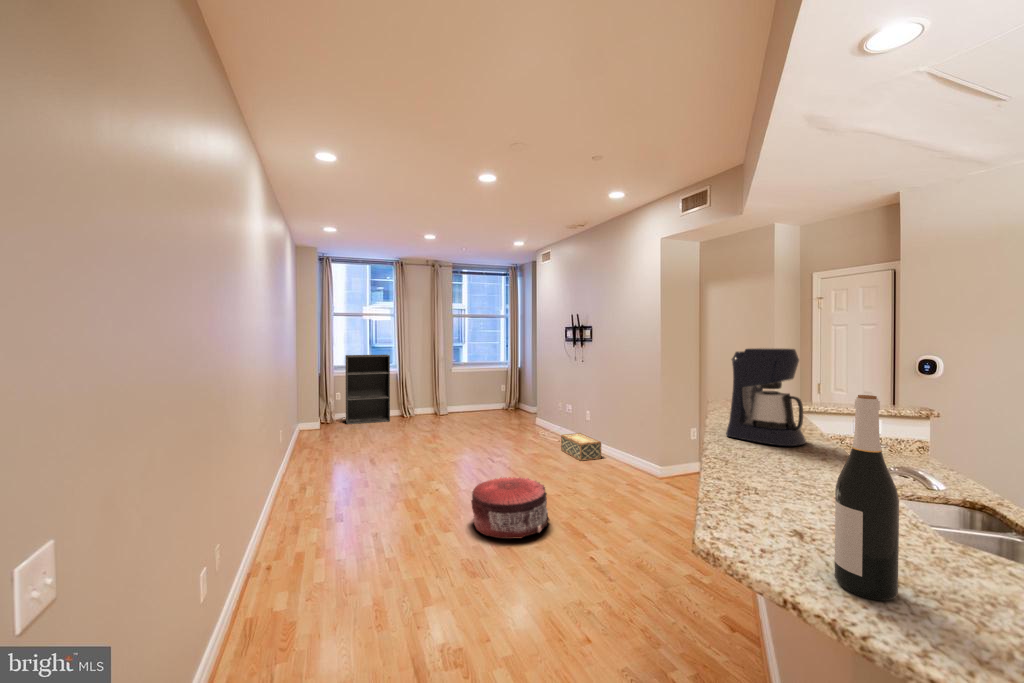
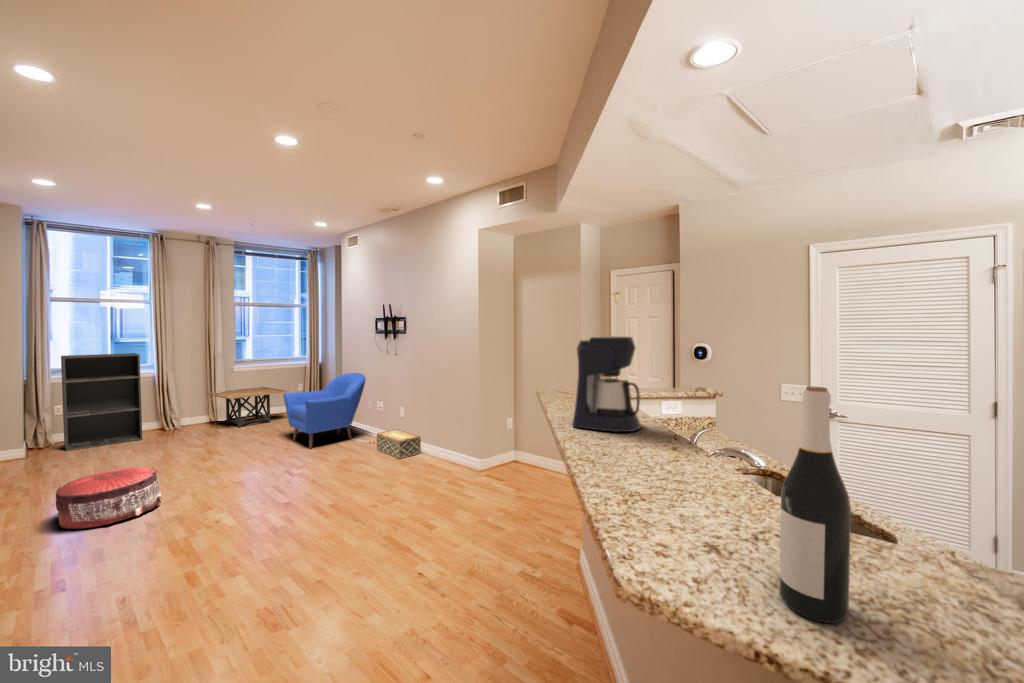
armchair: none [486,378,553,442] -> present [283,373,366,448]
side table: none [431,386,490,419] -> present [207,387,288,428]
pouf: present [471,477,549,539] -> present [56,466,161,529]

